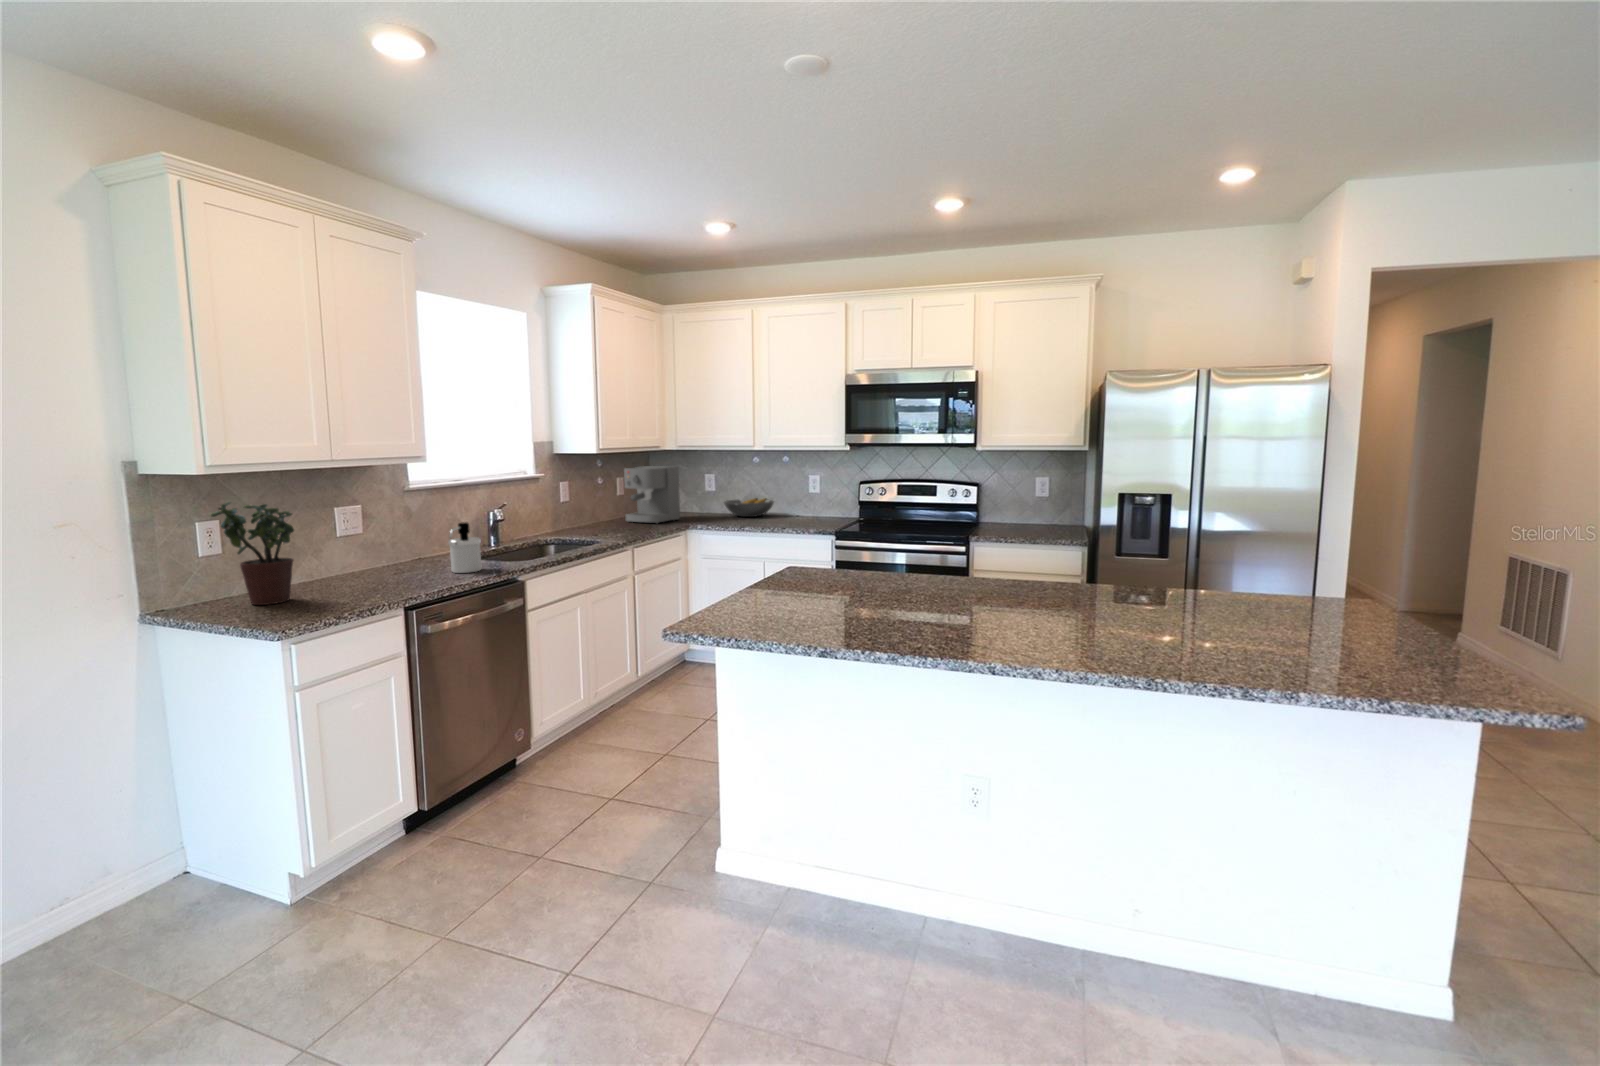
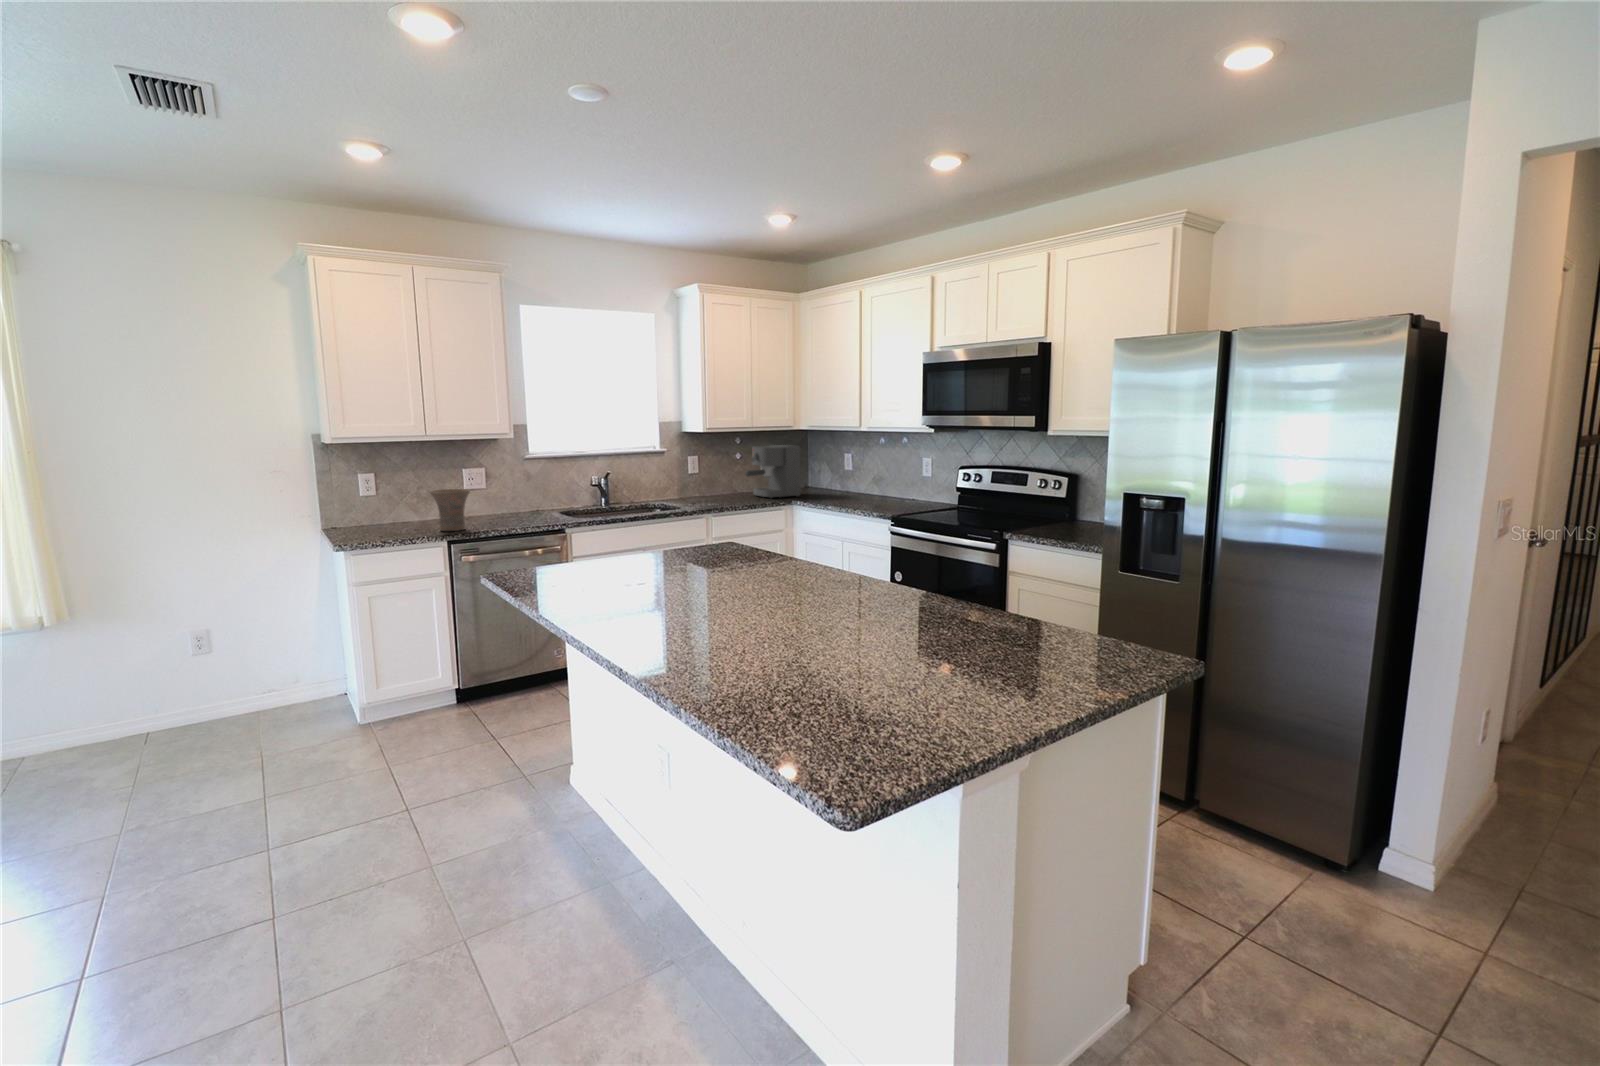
fruit bowl: present [724,498,774,517] -> none [845,480,896,498]
potted plant: present [211,502,294,605] -> none [354,461,403,531]
soap dispenser: present [448,522,481,573] -> none [510,485,544,523]
vase: none [353,533,413,594] -> present [430,489,470,531]

